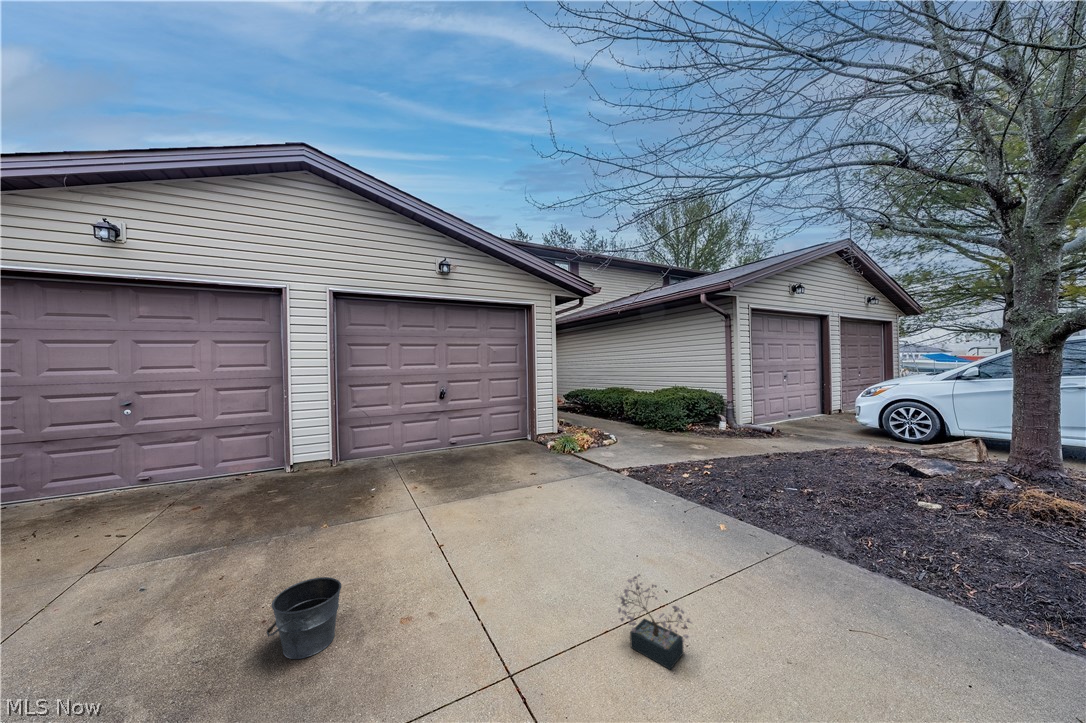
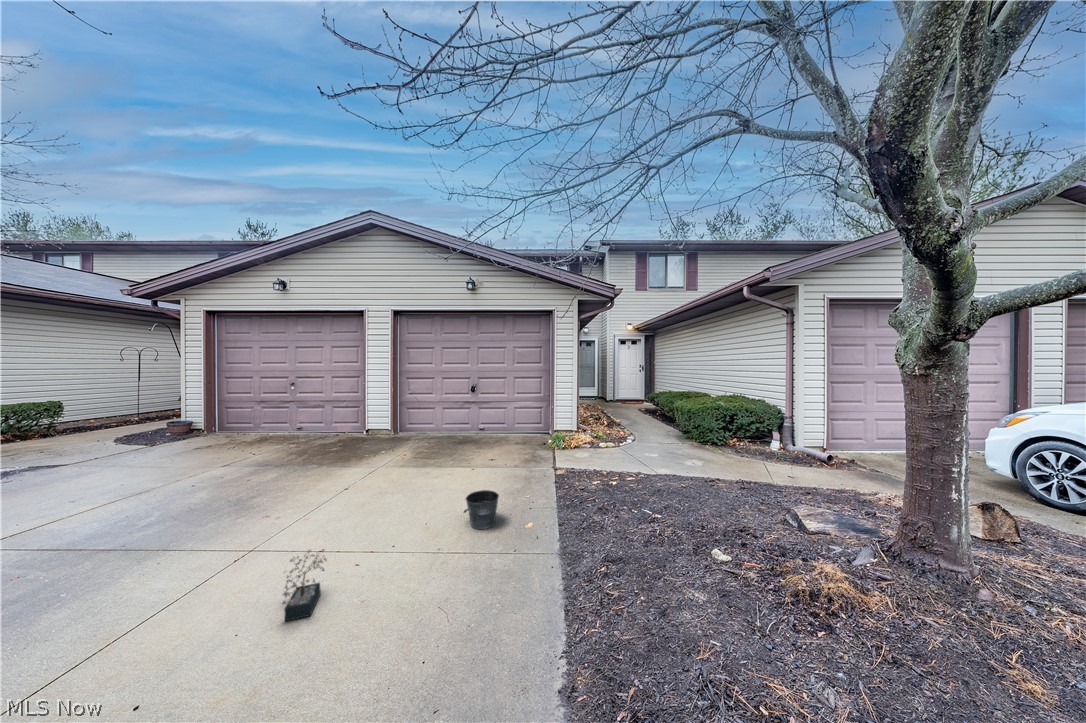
bucket: present [267,577,342,659] -> present [464,490,499,529]

